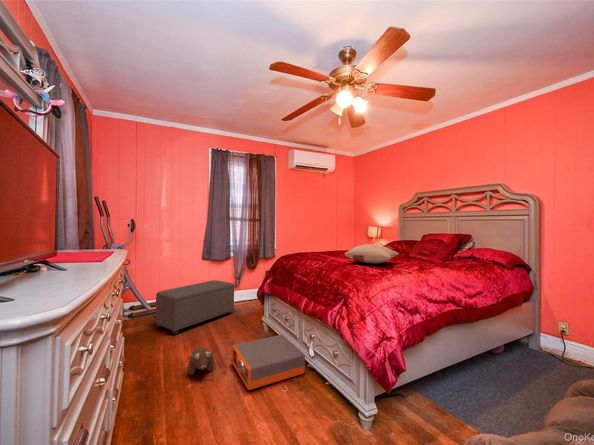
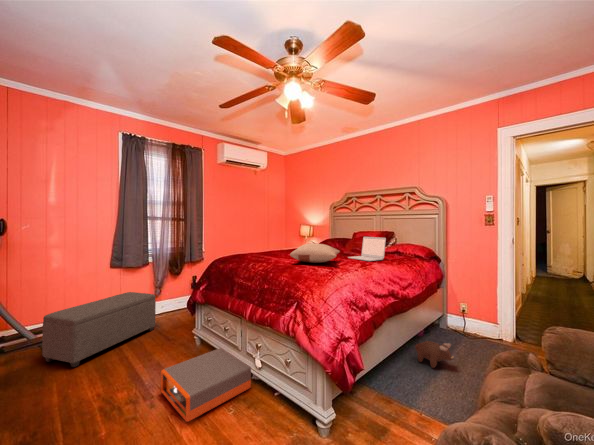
laptop: none [410,239,454,265] -> present [348,237,386,261]
plush toy: present [188,347,214,375] -> present [415,341,453,368]

